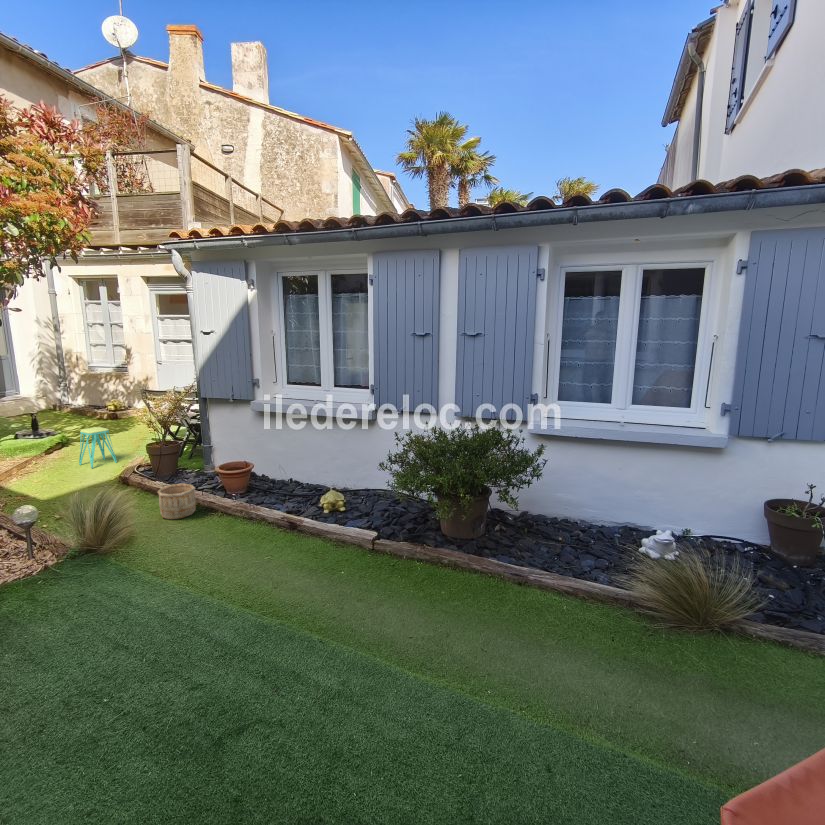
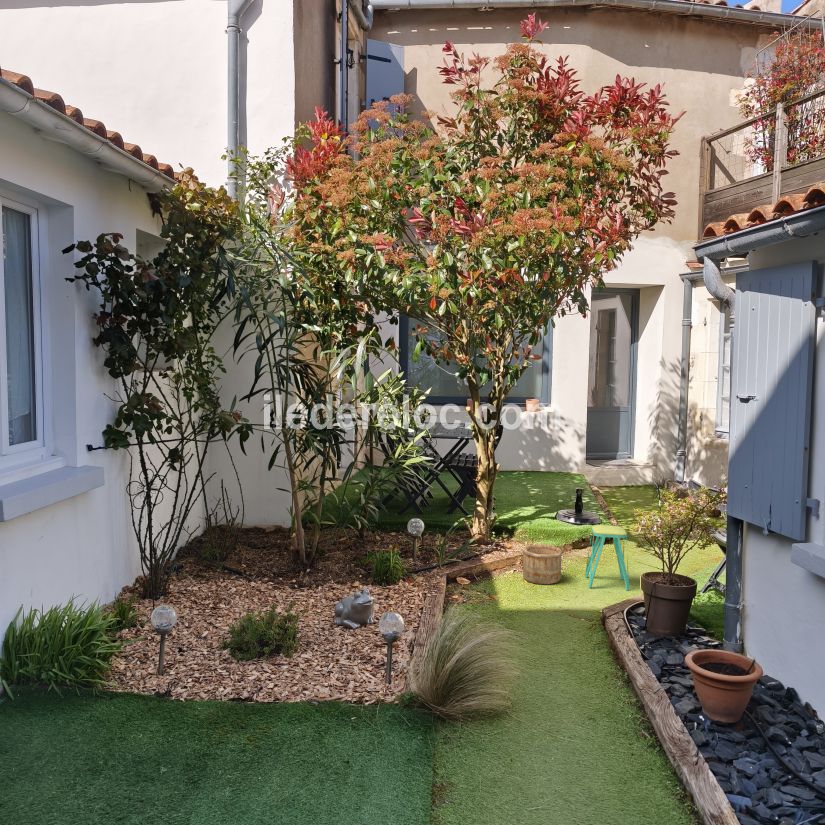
wooden bucket: present [158,483,196,519] -> present [522,544,563,584]

